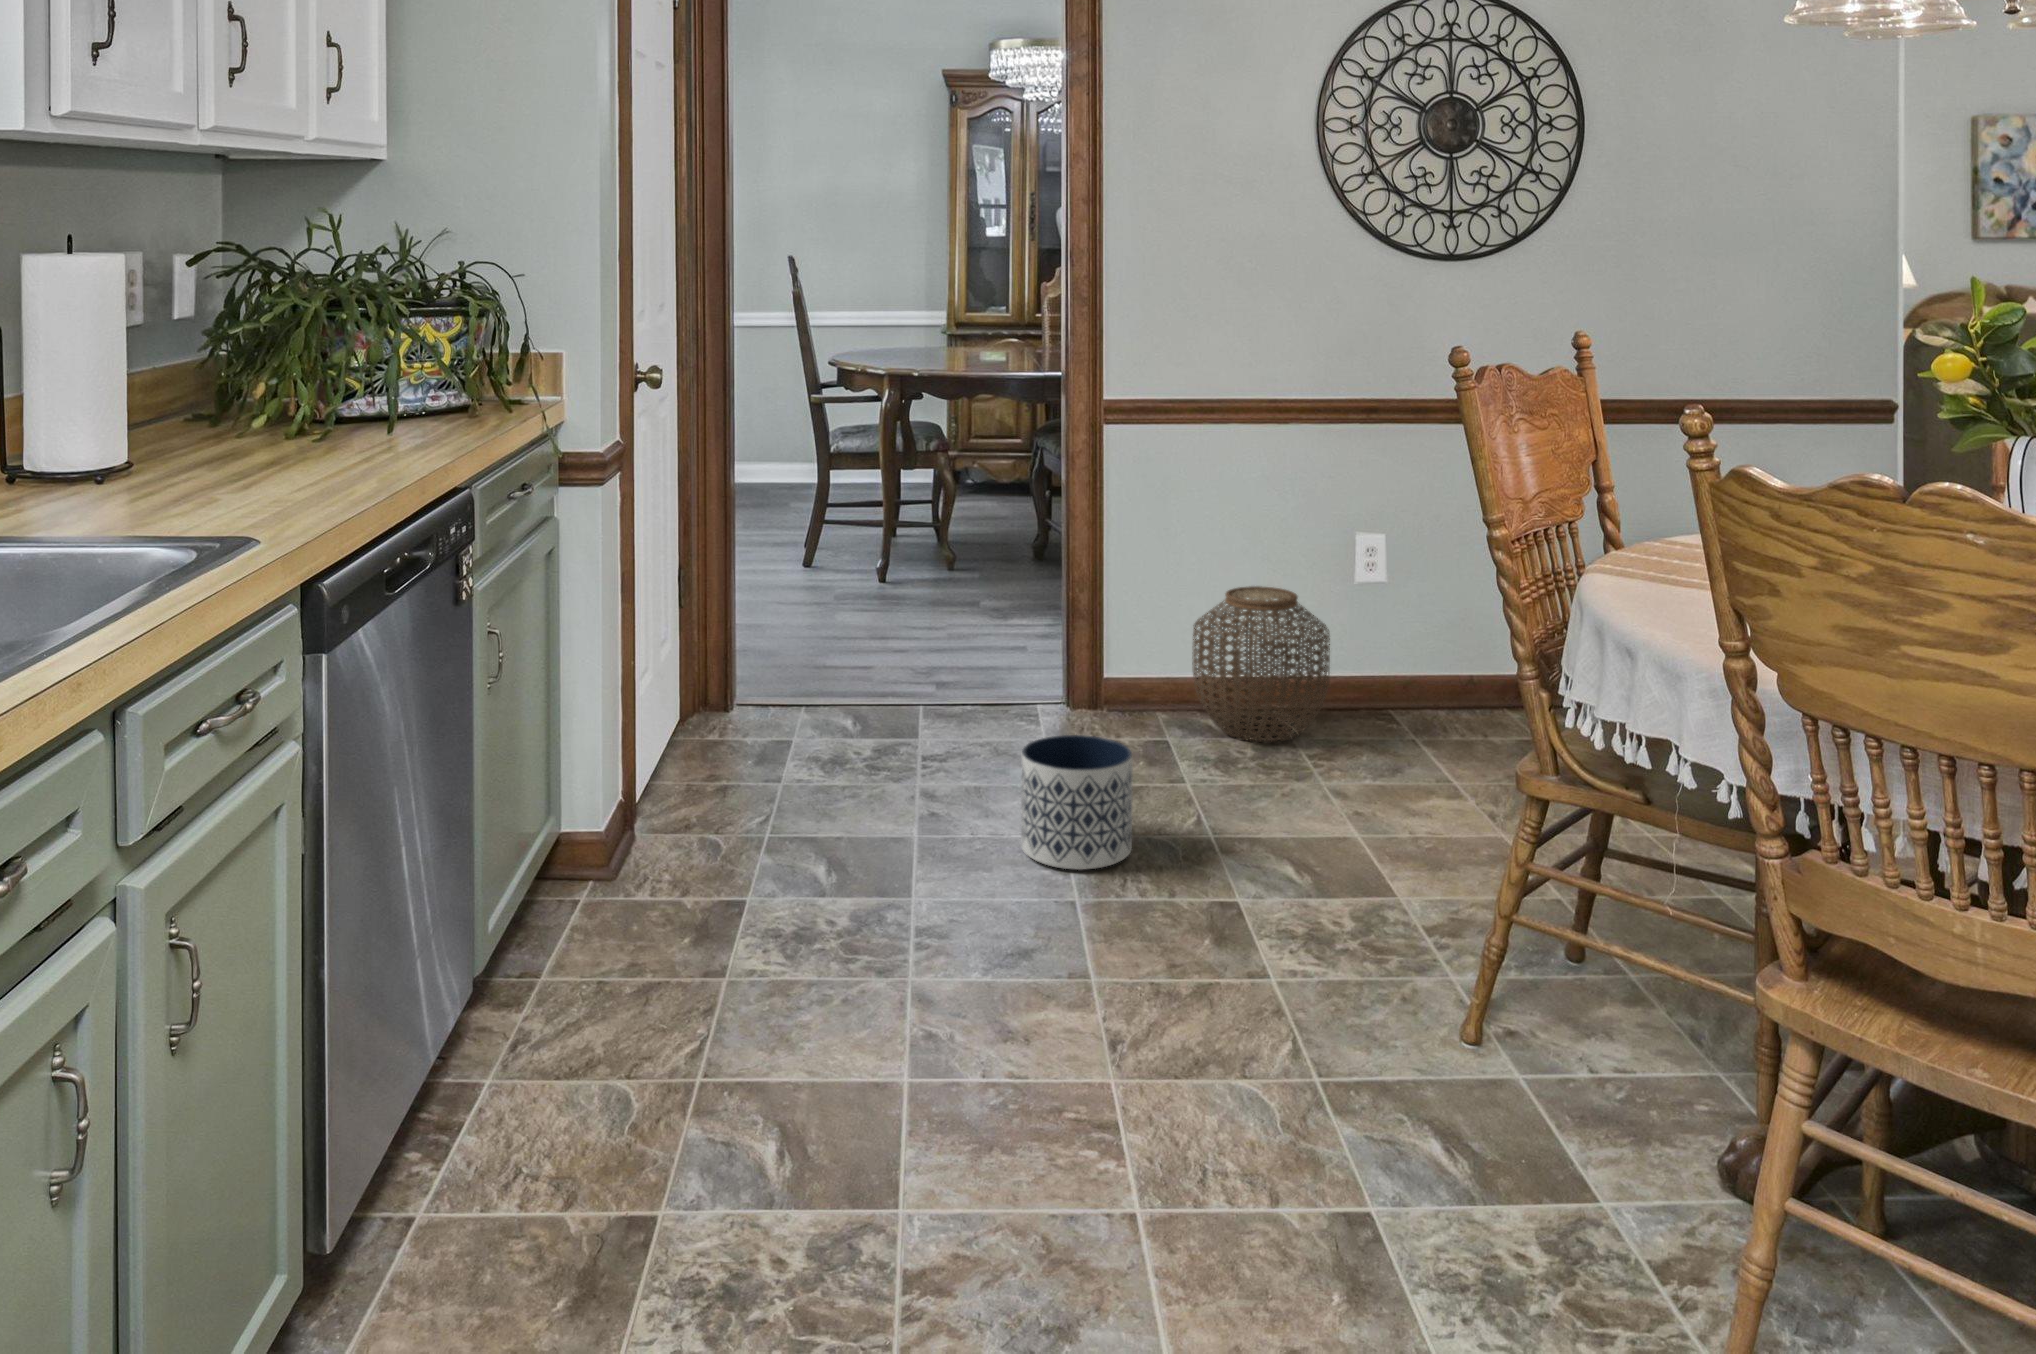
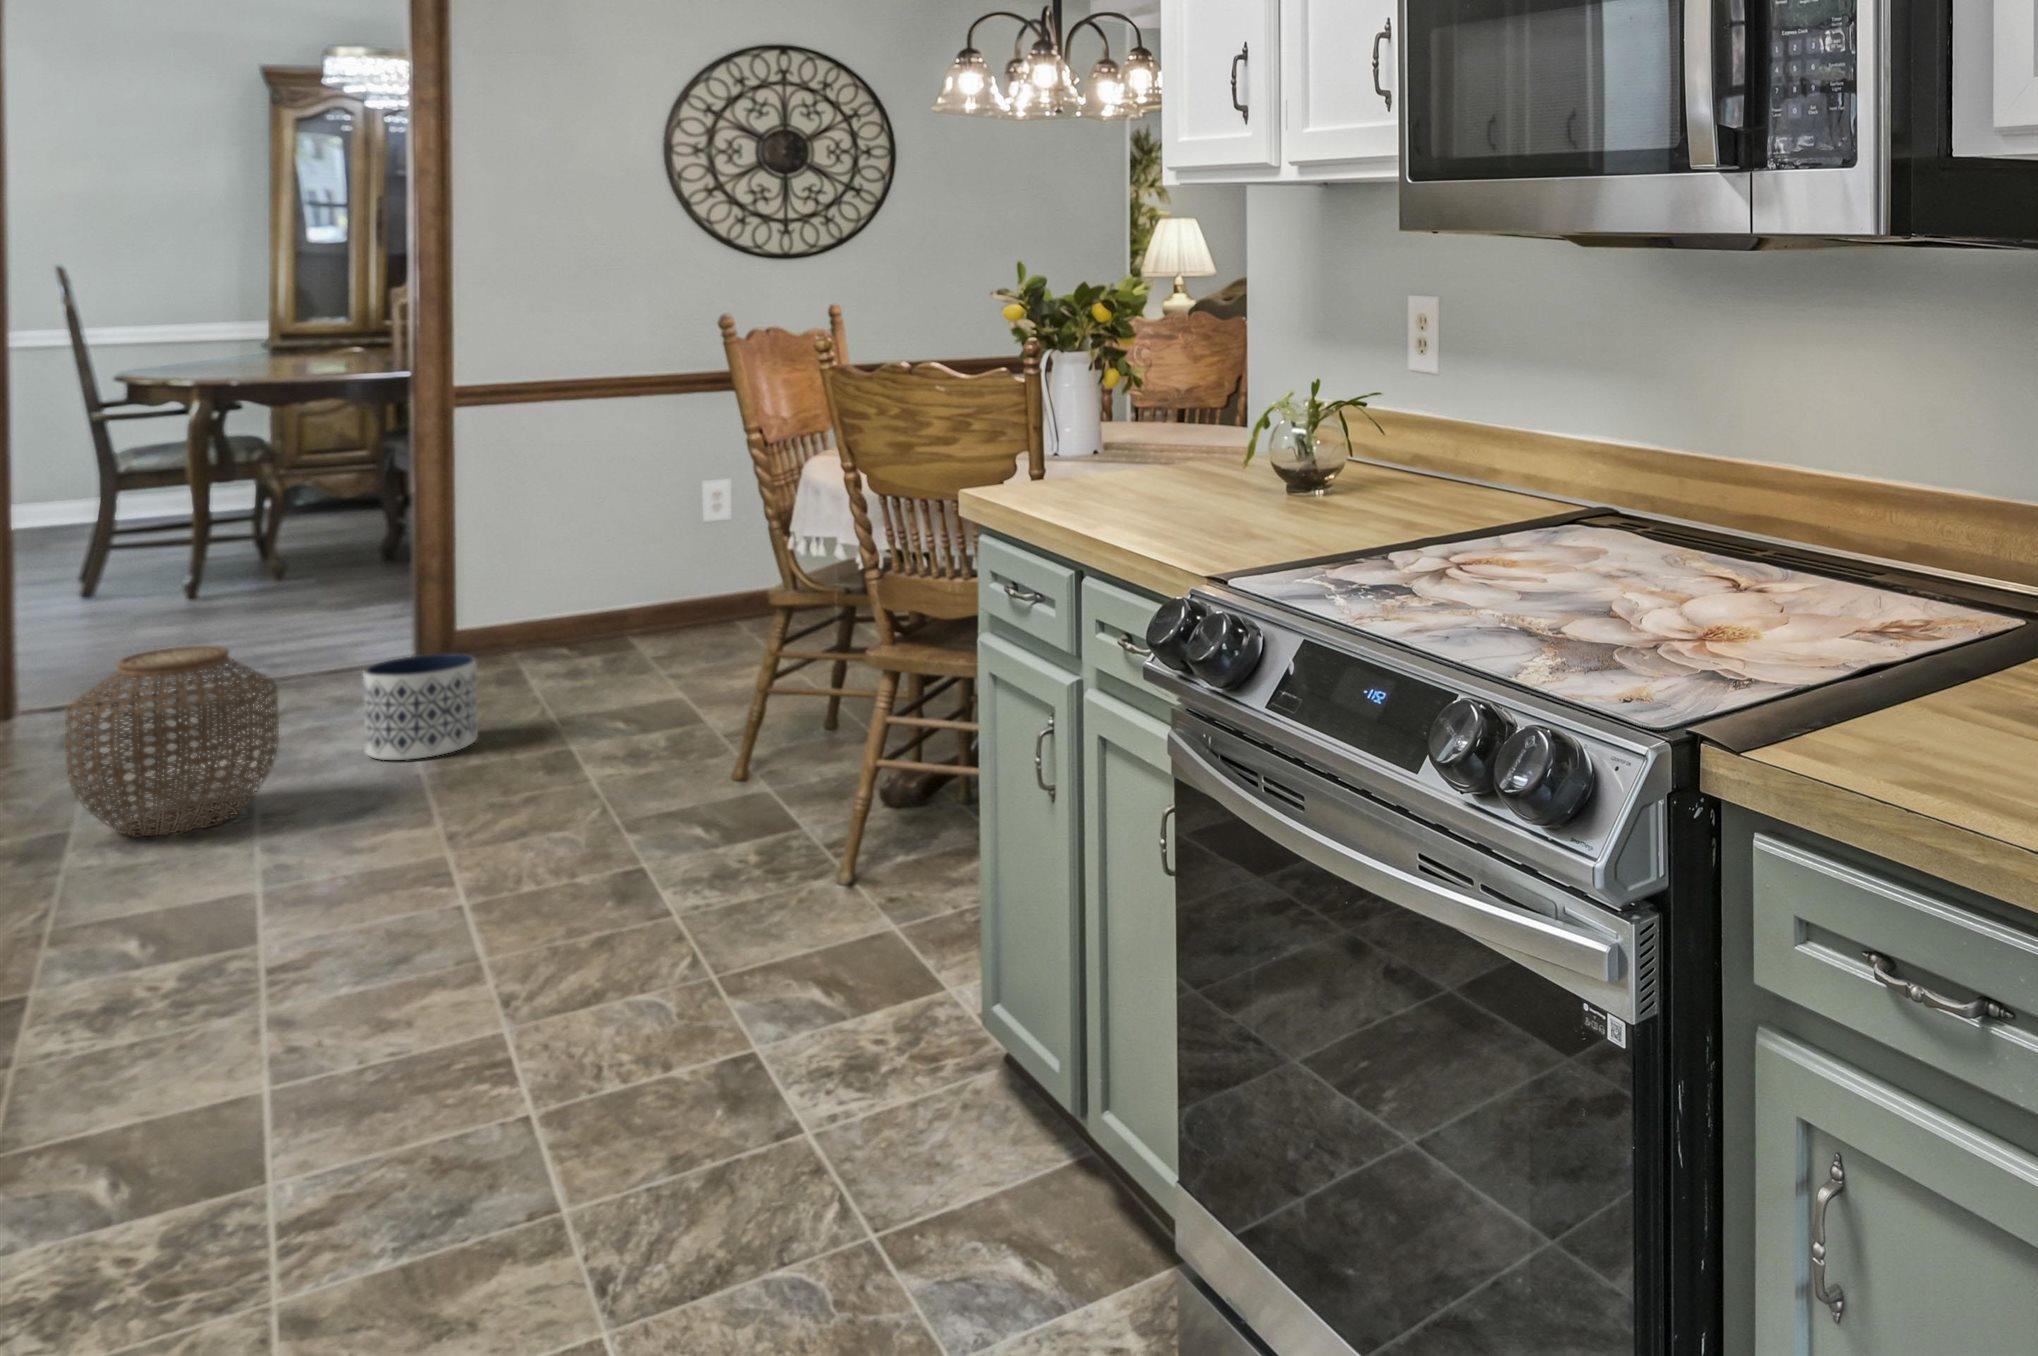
woven basket: present [1192,586,1330,742] -> present [65,646,278,836]

